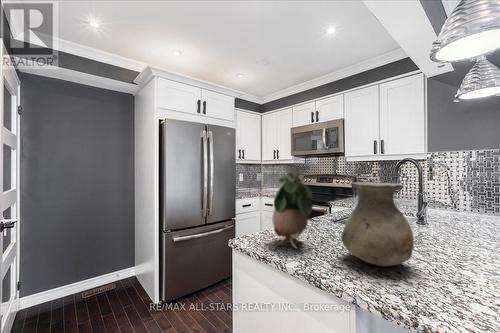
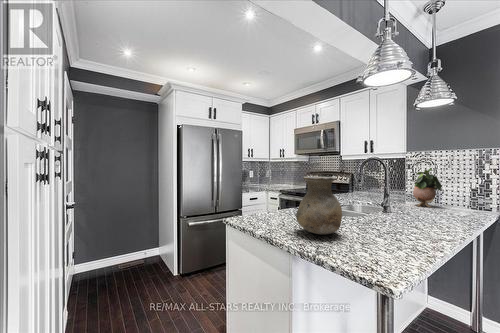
potted plant: present [273,171,313,249] -> present [413,168,442,207]

